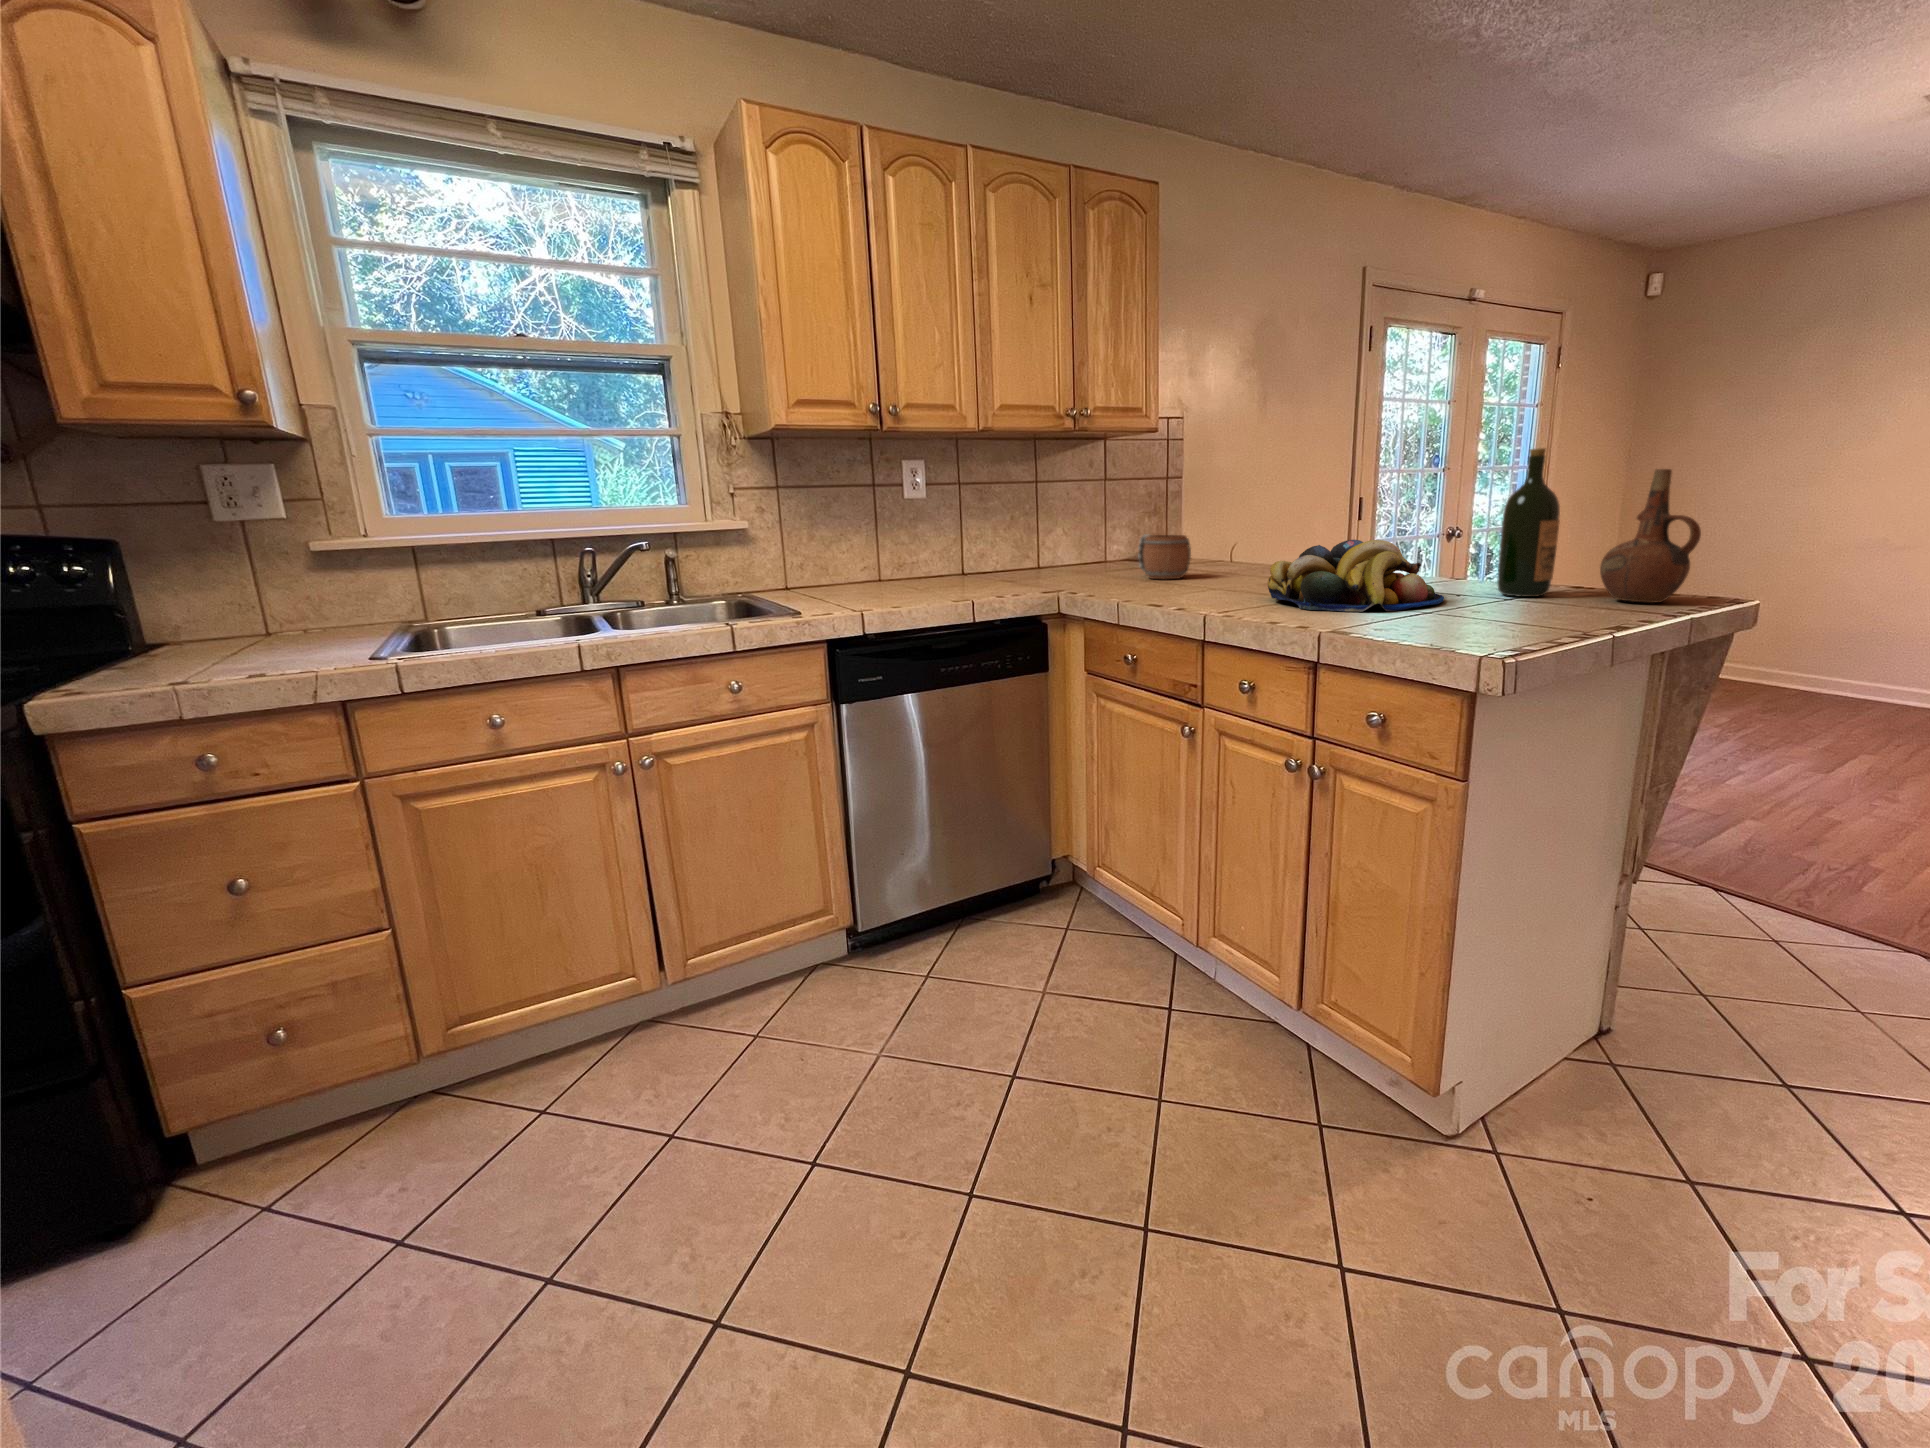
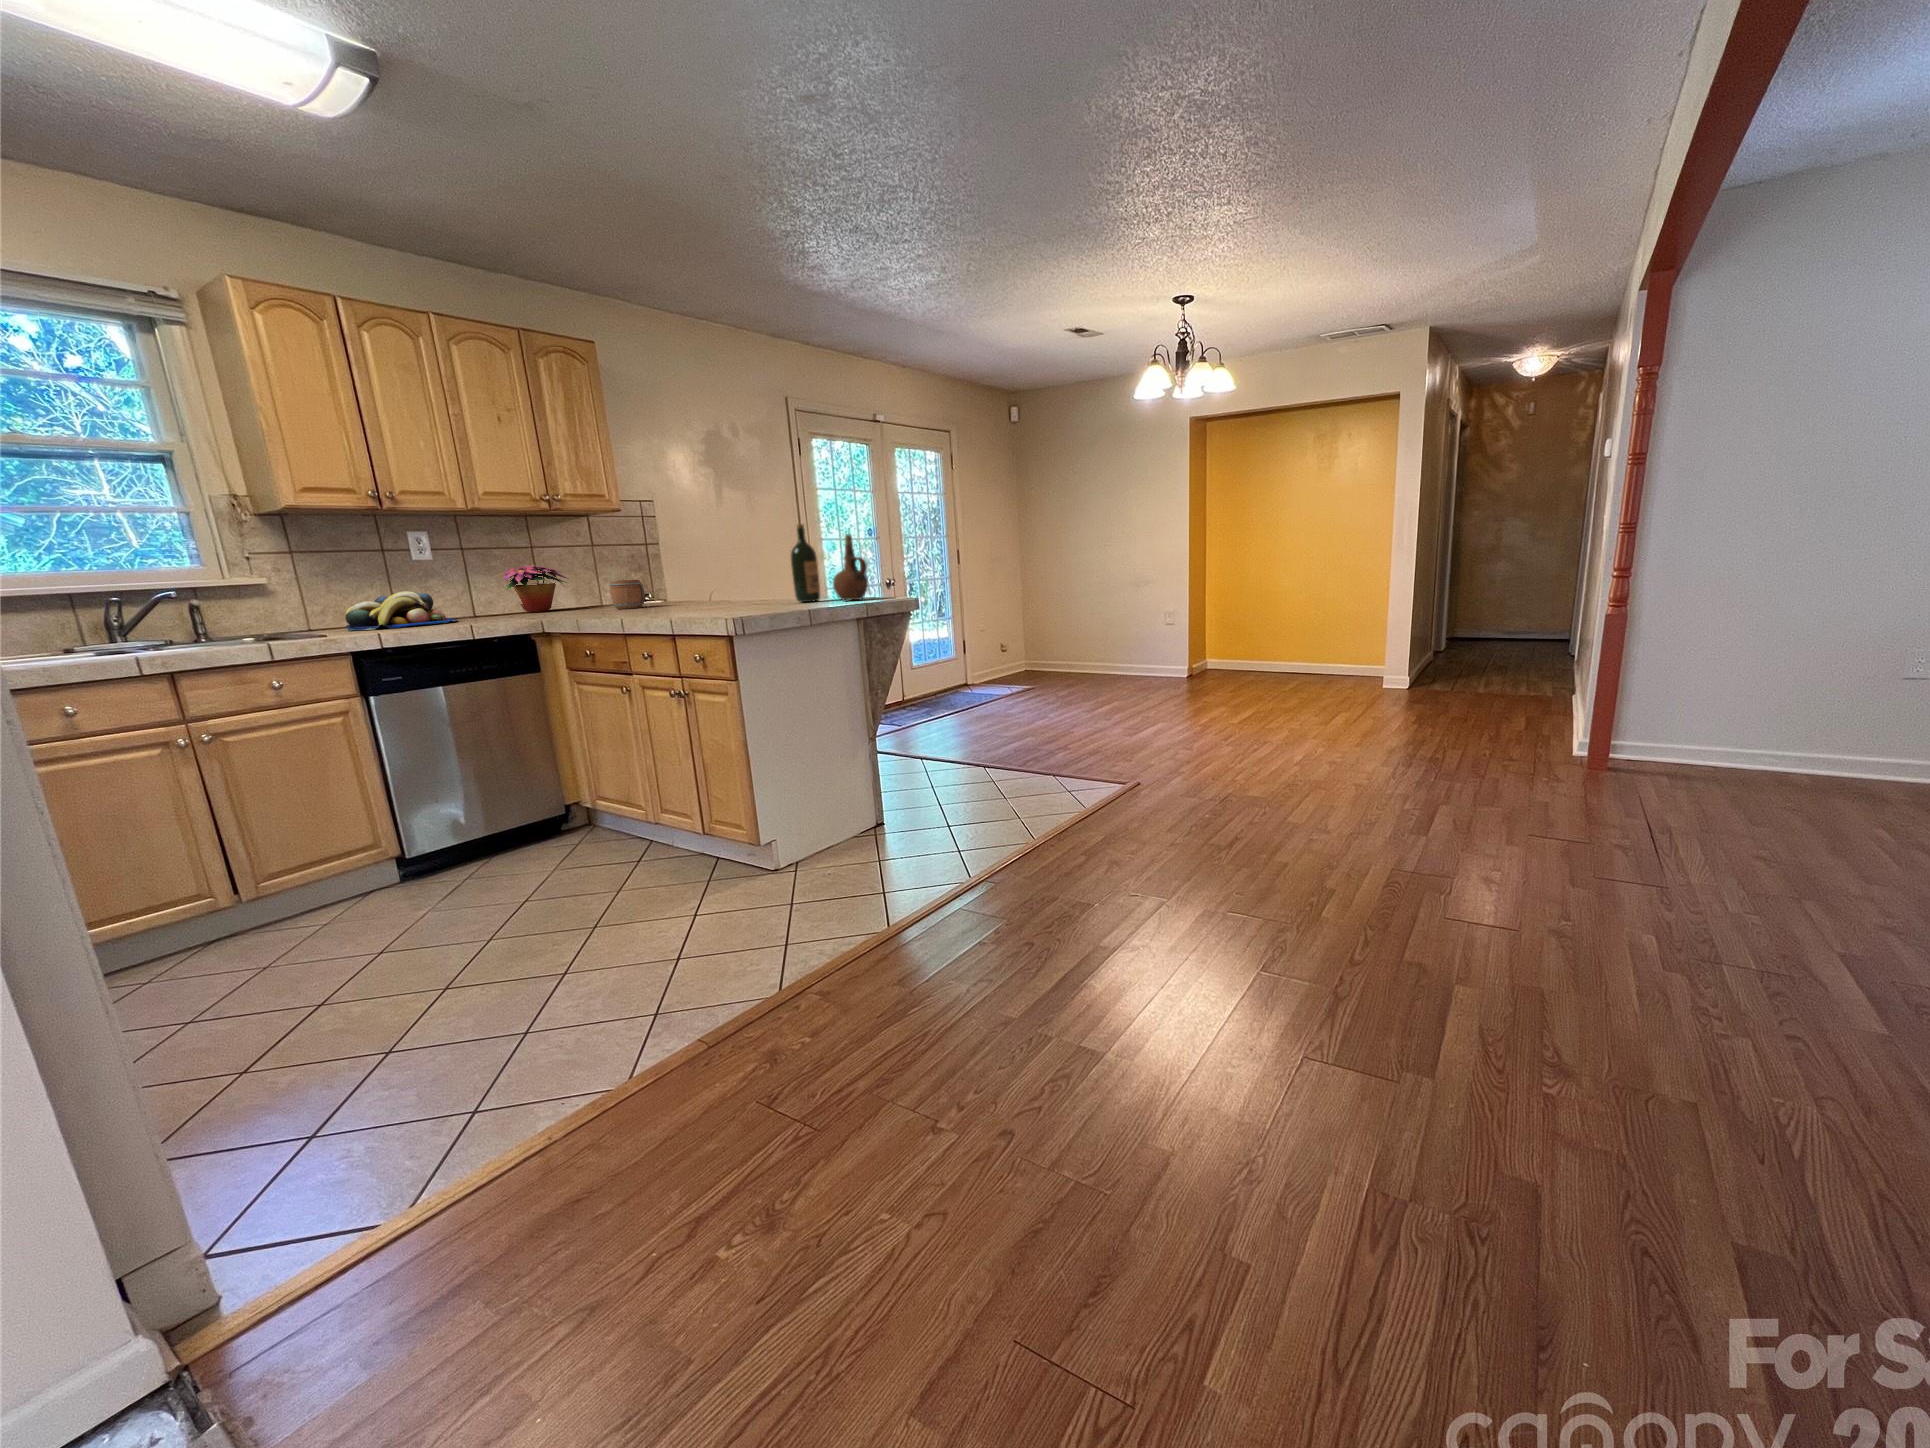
flower arrangement: none [989,507,1083,573] -> present [504,565,569,612]
fruit bowl: present [1267,540,1444,612] -> present [345,591,458,631]

